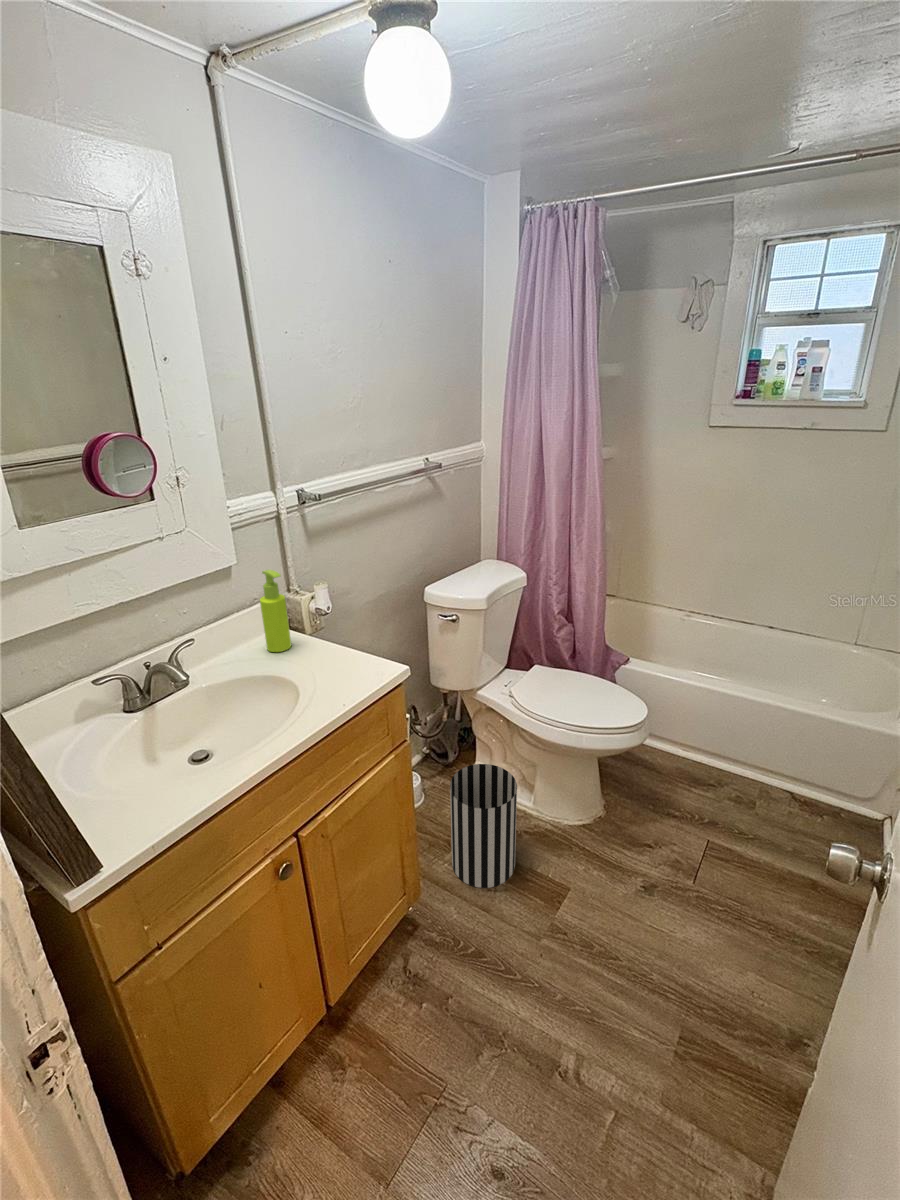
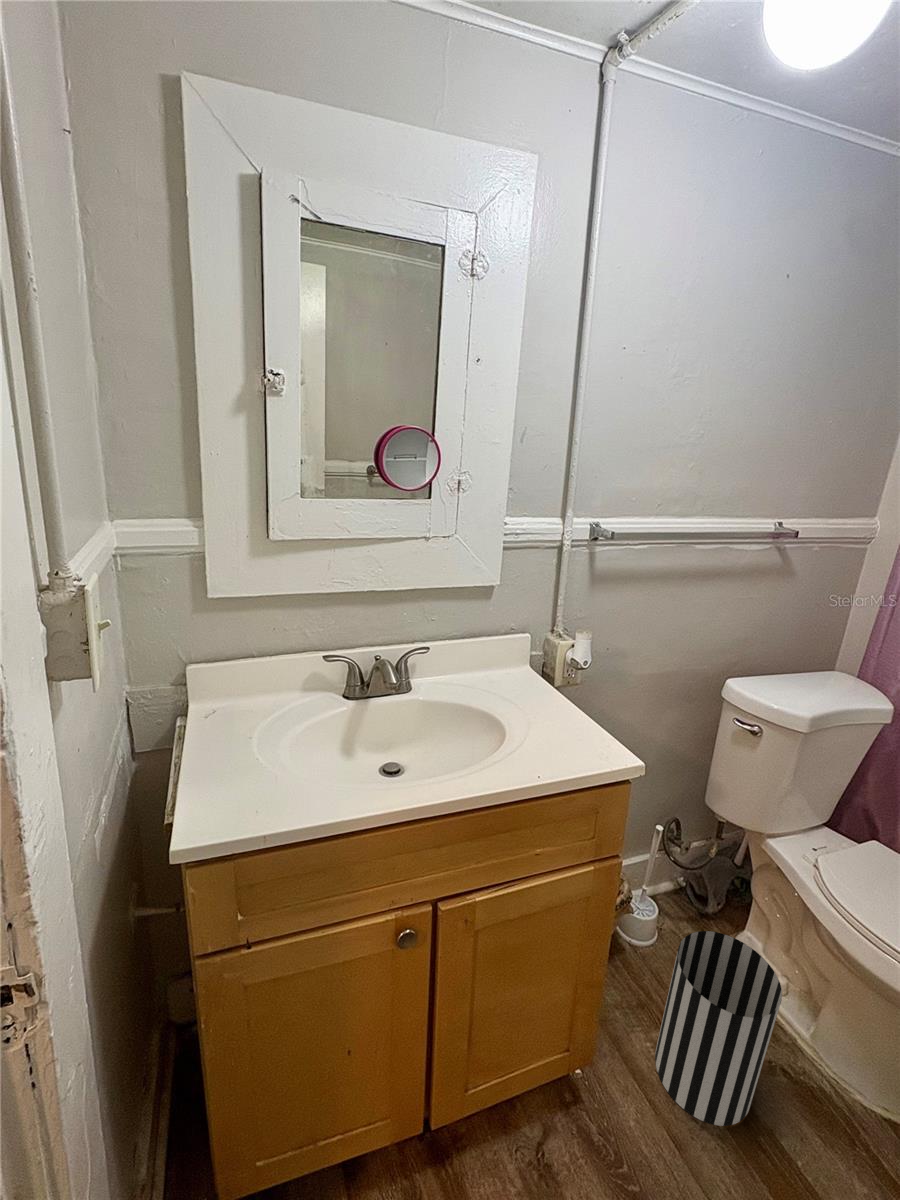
soap dispenser: present [260,570,291,652] -> none [501,598,533,692]

